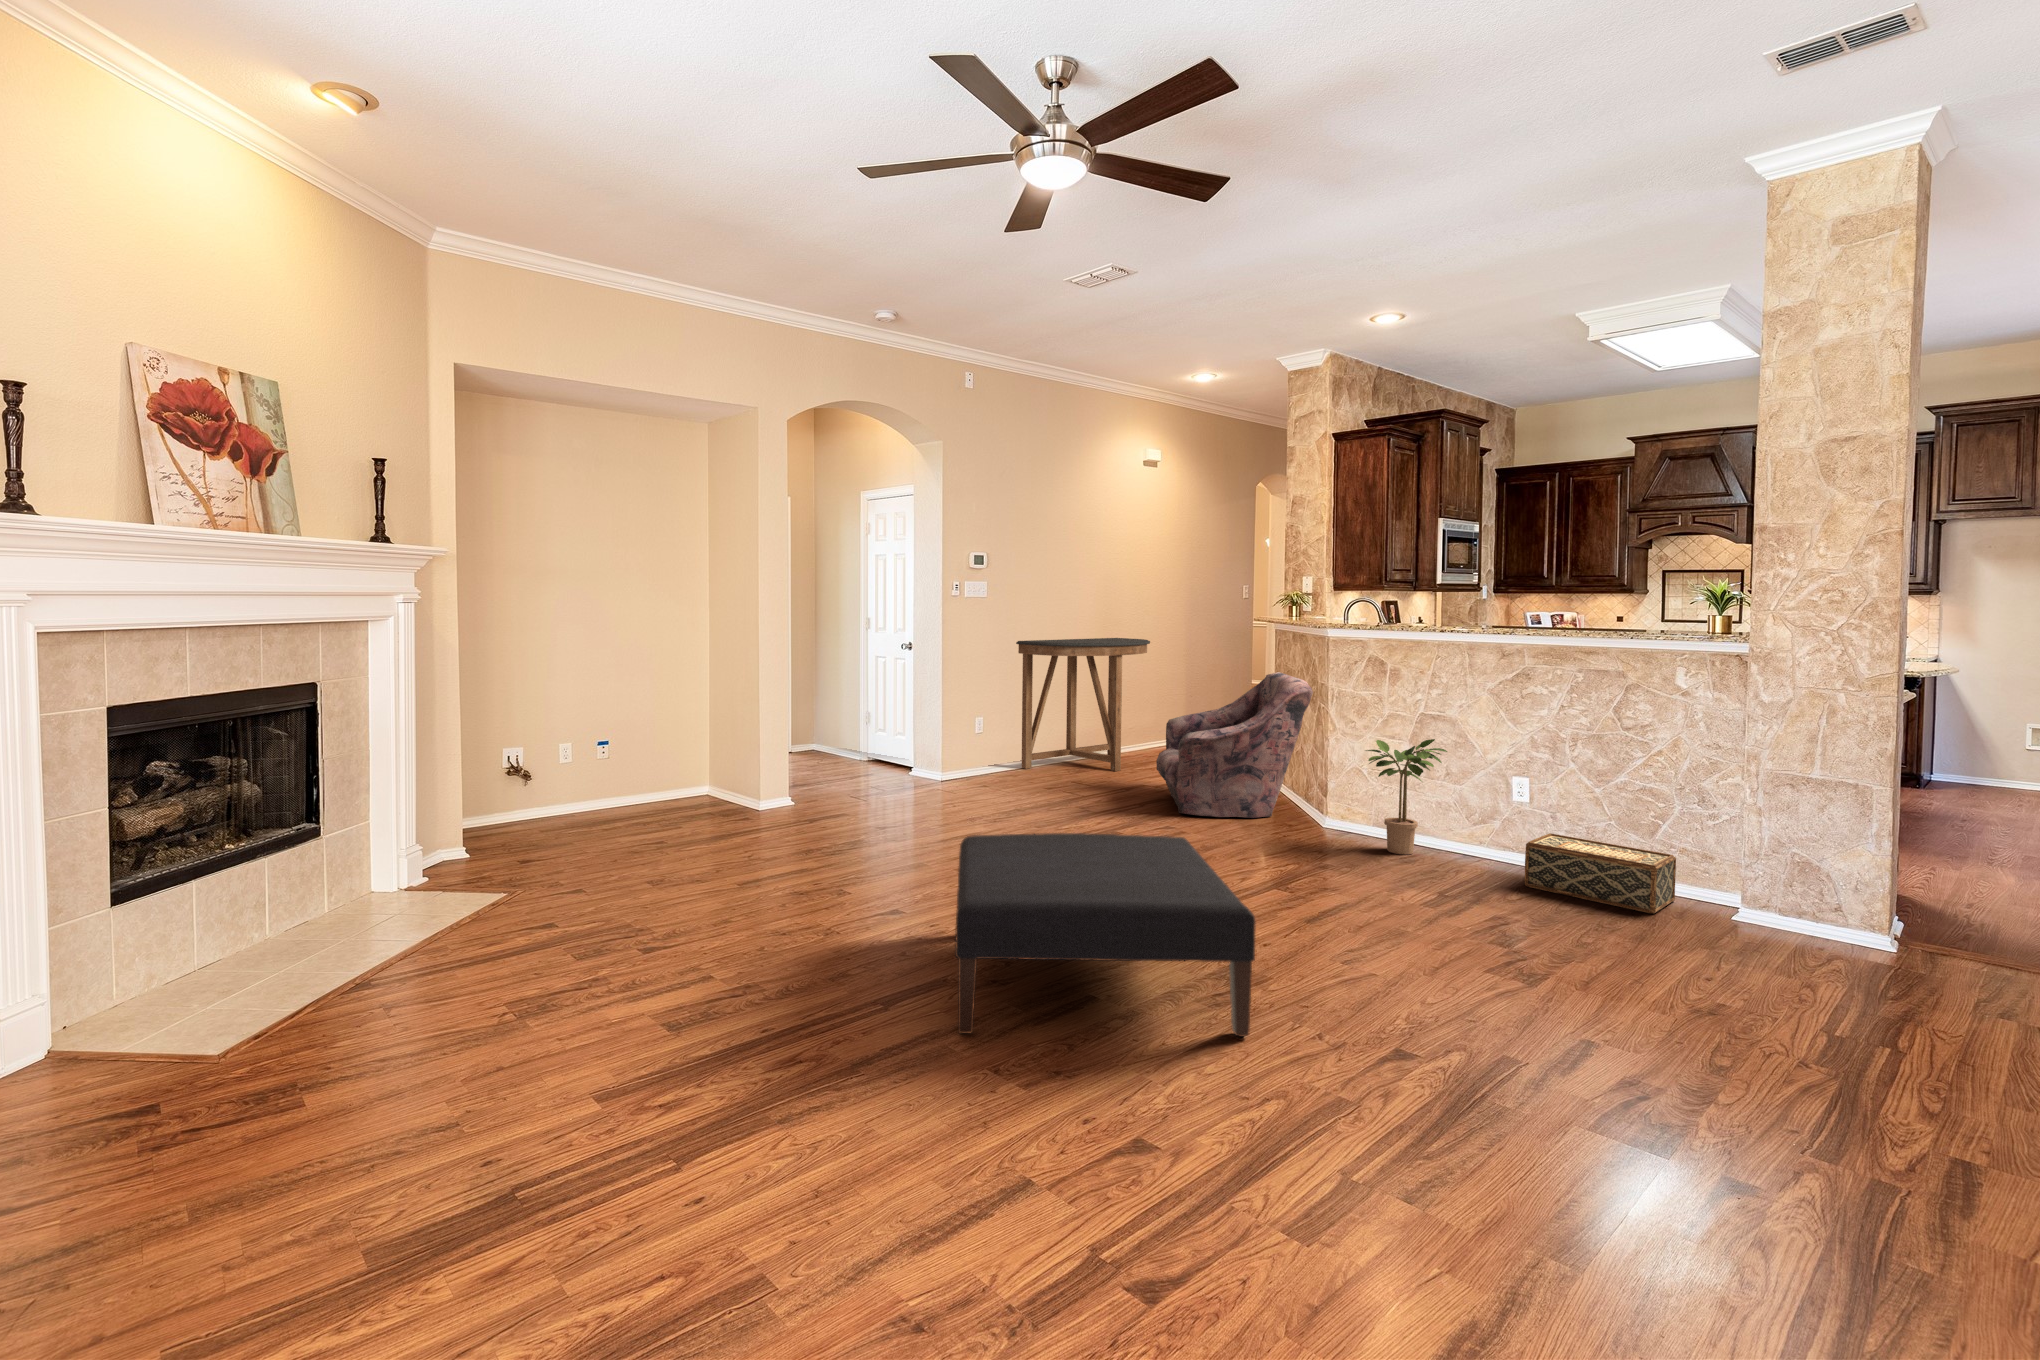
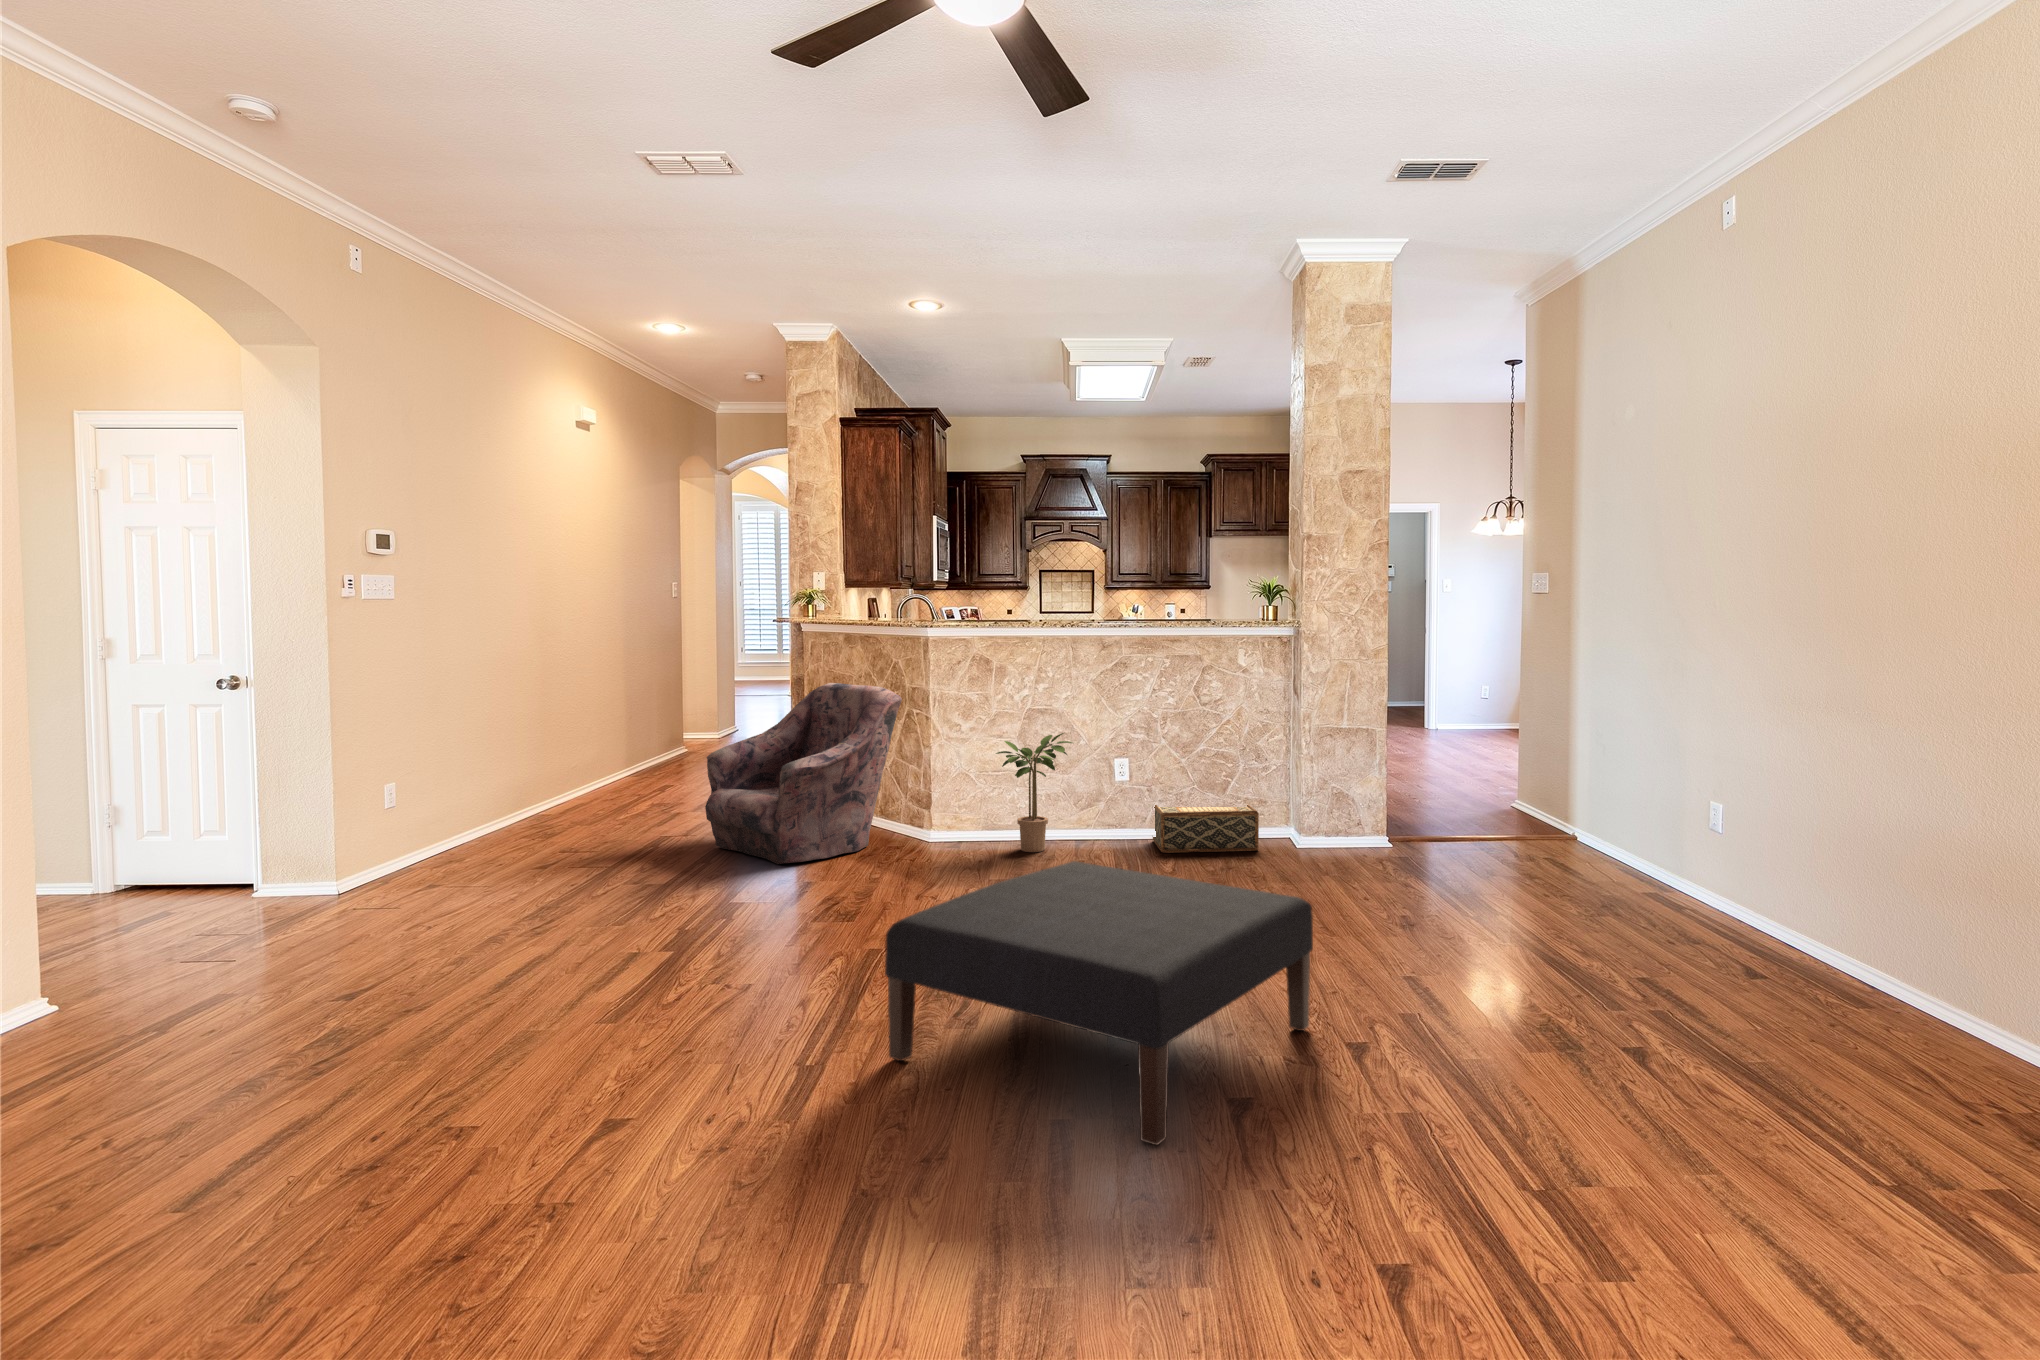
console table: present [1016,638,1150,771] -> none [429,657,605,859]

